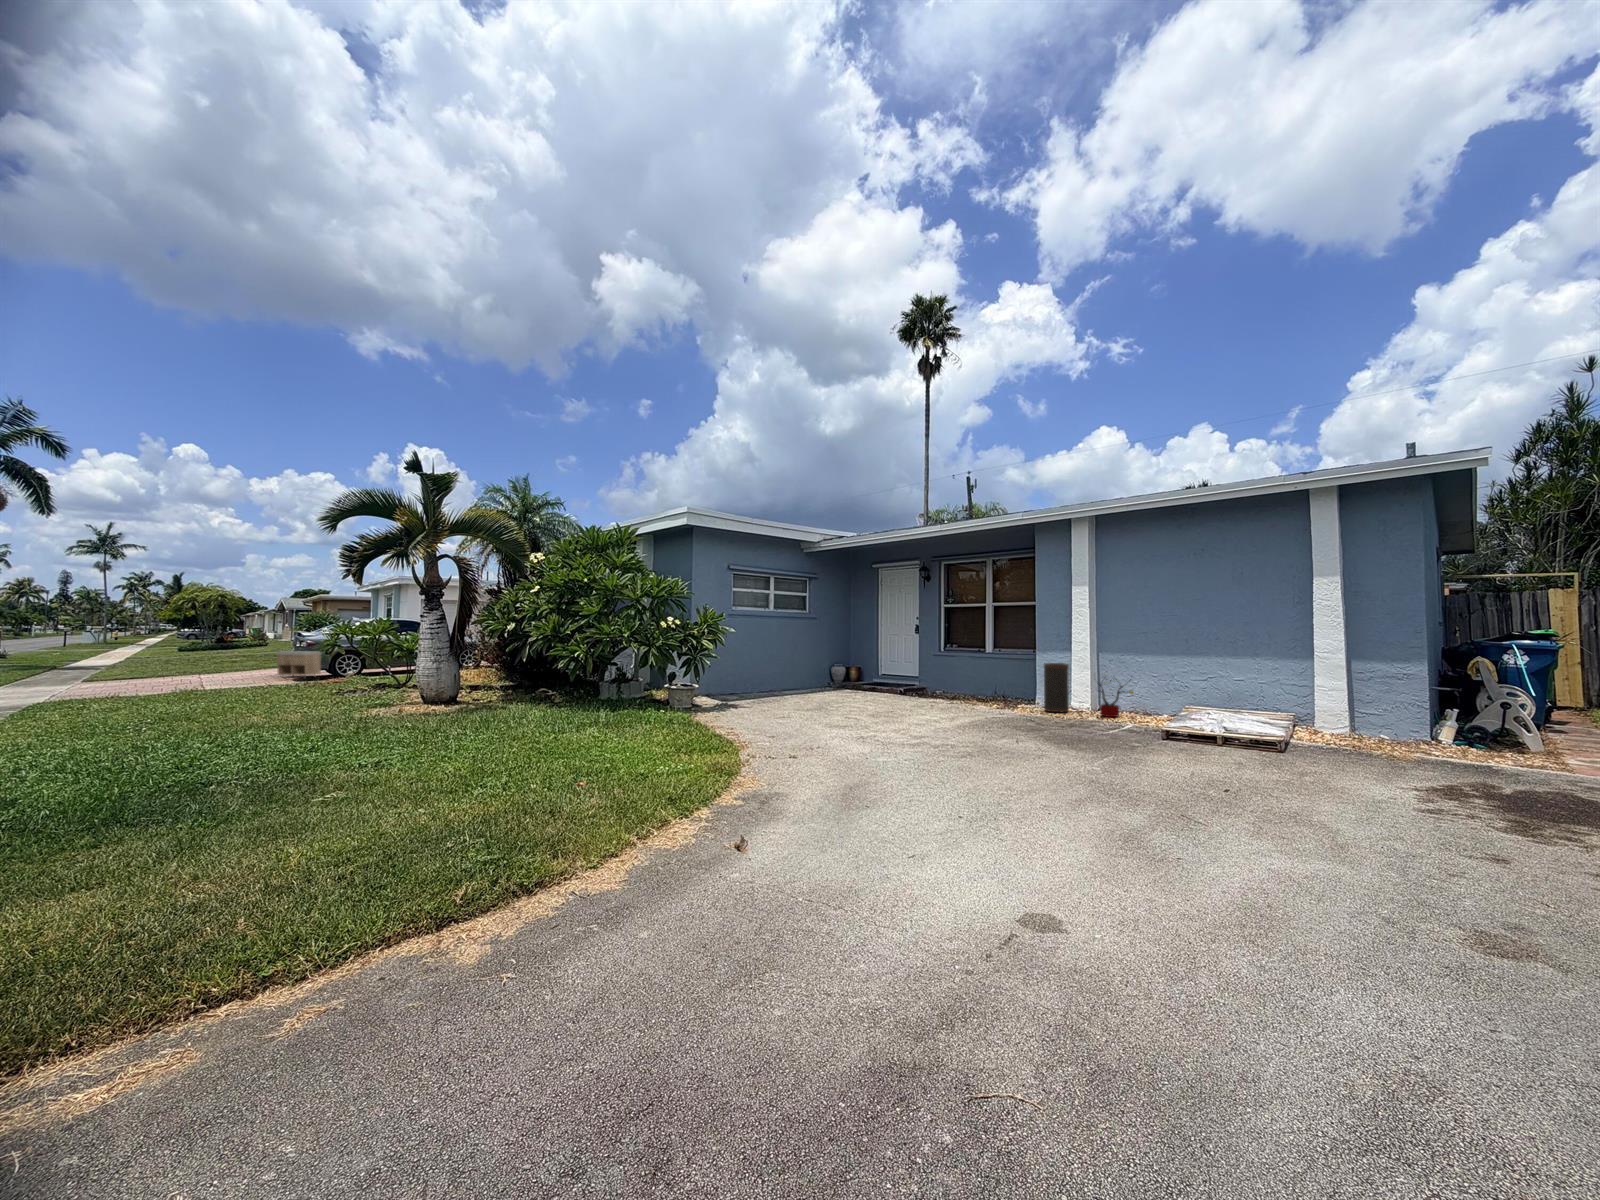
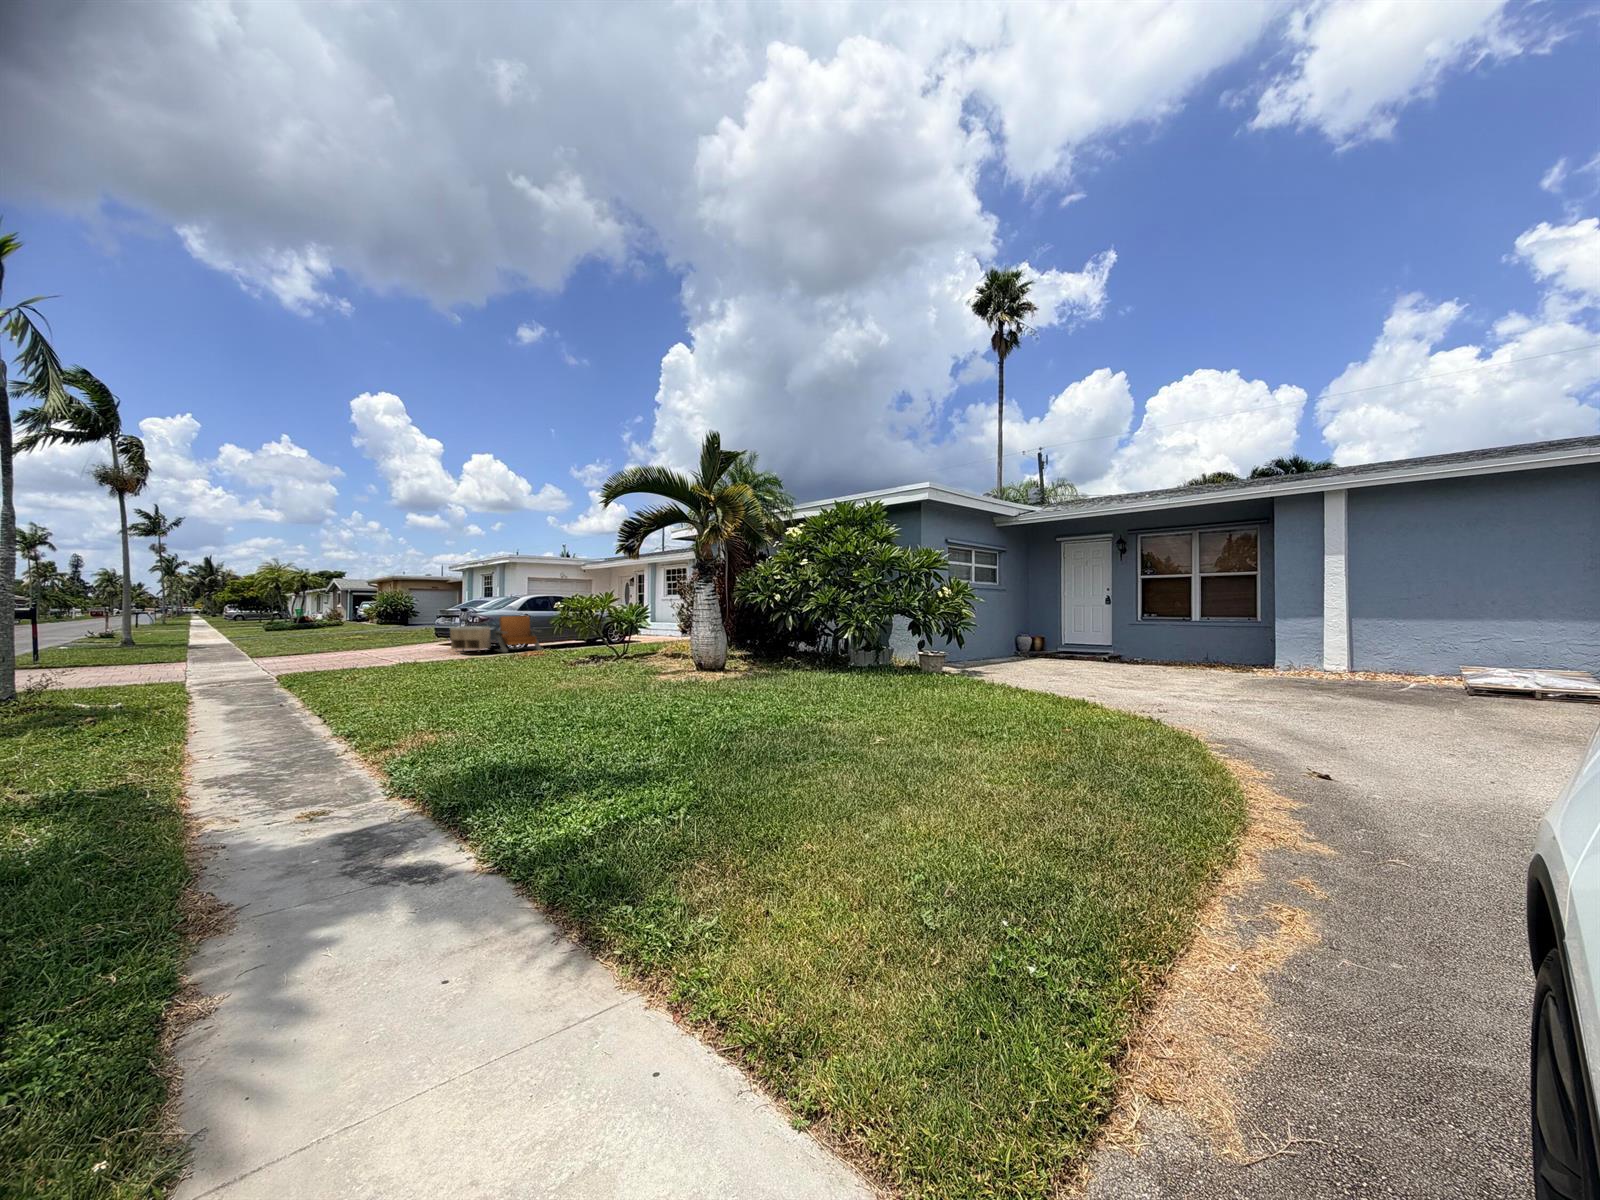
lounge chair: none [323,640,372,678] -> present [494,616,542,652]
trash can: present [1044,663,1069,712] -> none [1295,628,1323,674]
decorative plant: present [1098,679,1134,717] -> none [1347,636,1404,677]

